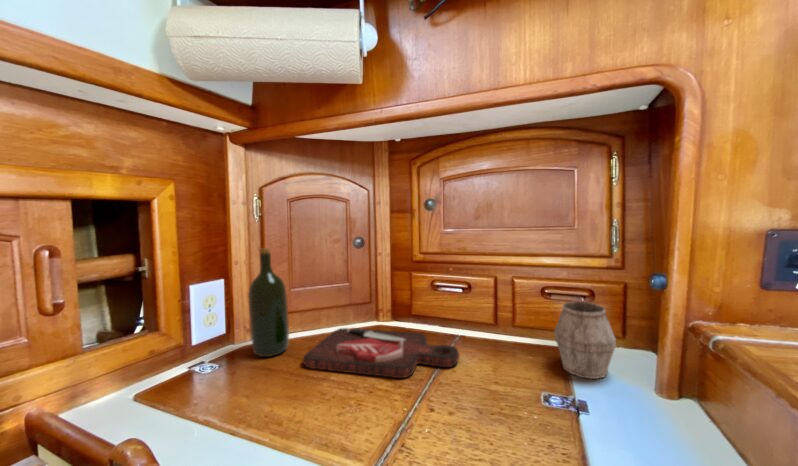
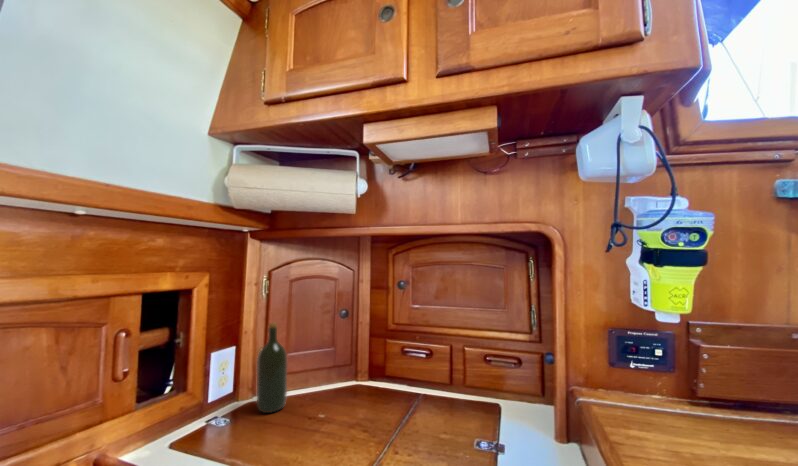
mug: present [554,302,616,379] -> none [490,369,530,429]
cutting board: present [303,328,459,378] -> none [299,387,421,429]

